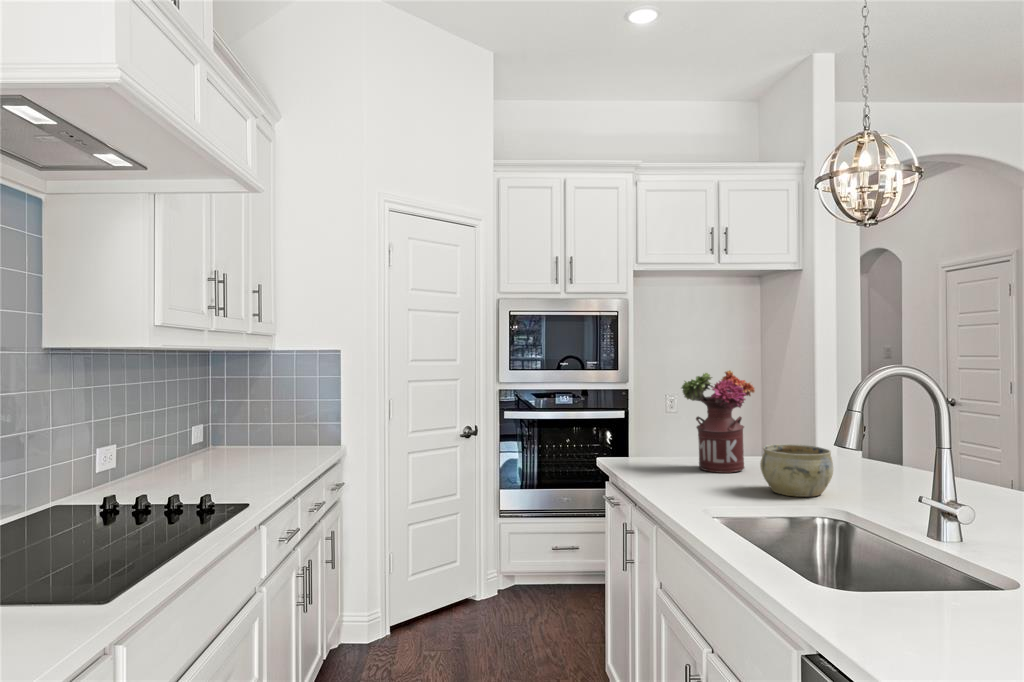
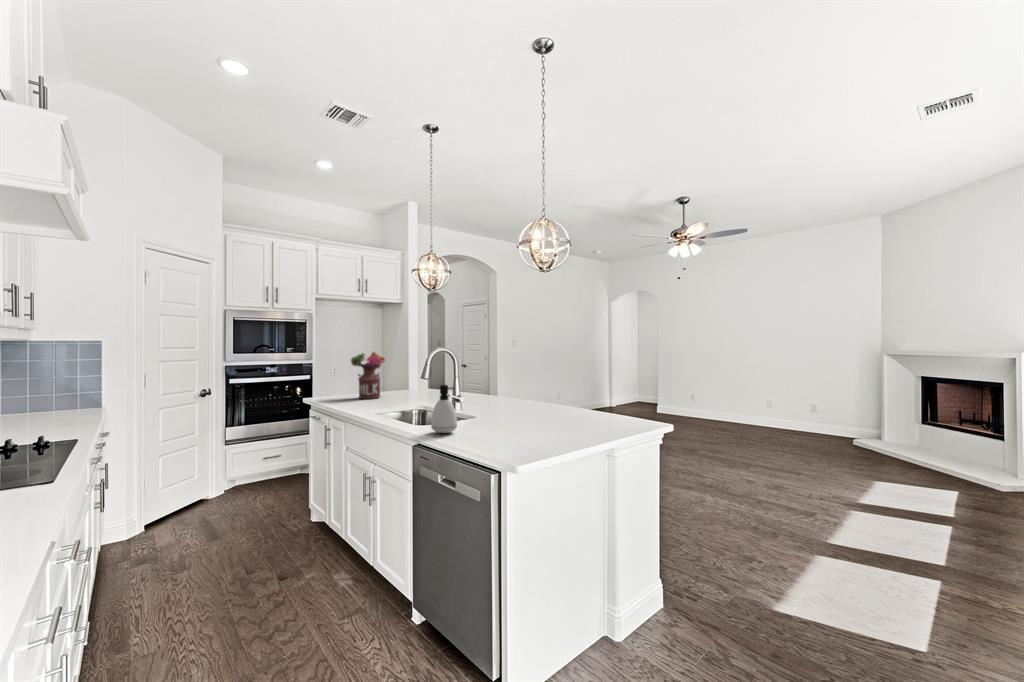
ceramic bowl: present [760,444,833,497] -> none [390,383,420,404]
soap dispenser: none [859,481,949,635] -> present [431,385,457,433]

